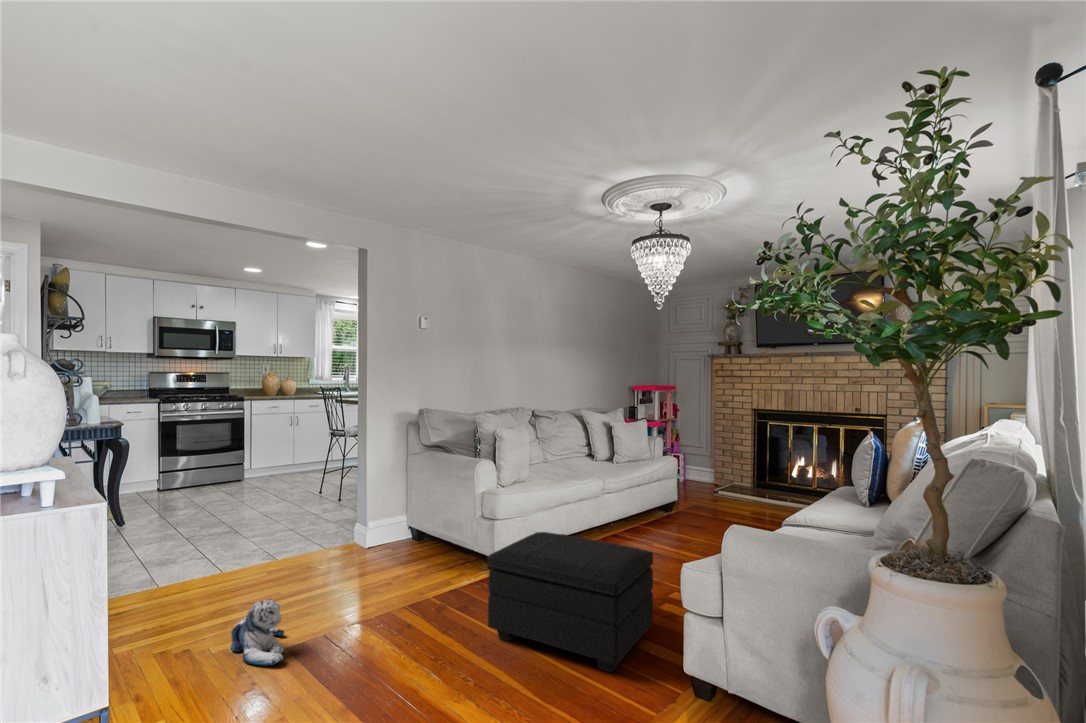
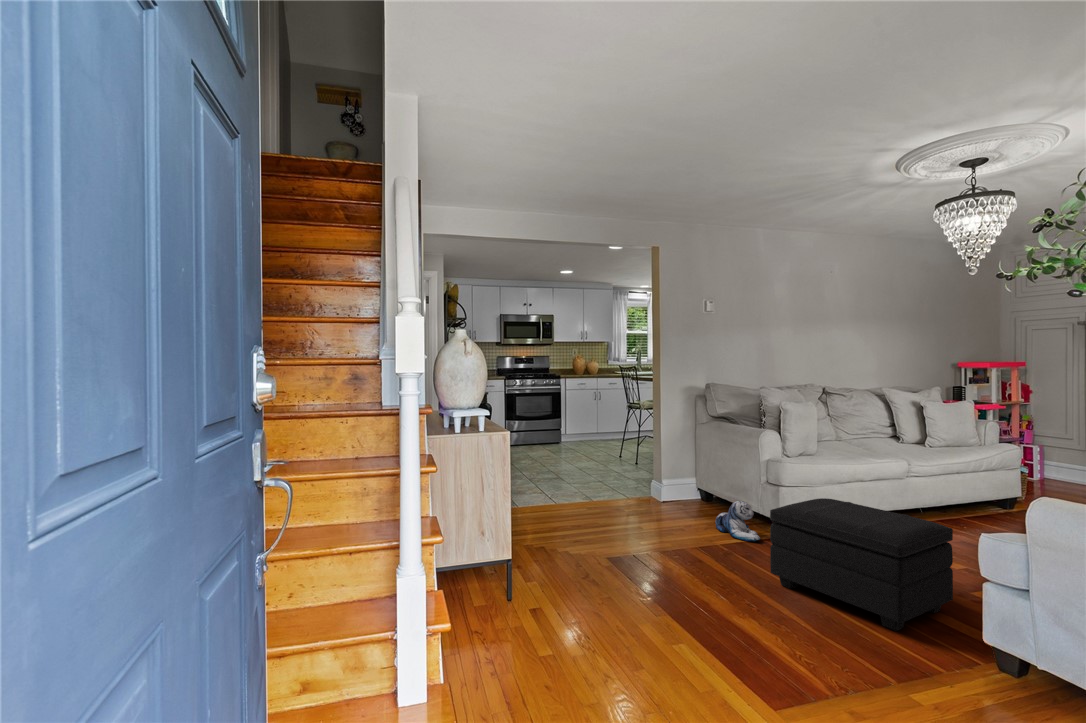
plush toy: present [231,599,284,666] -> present [715,501,760,541]

